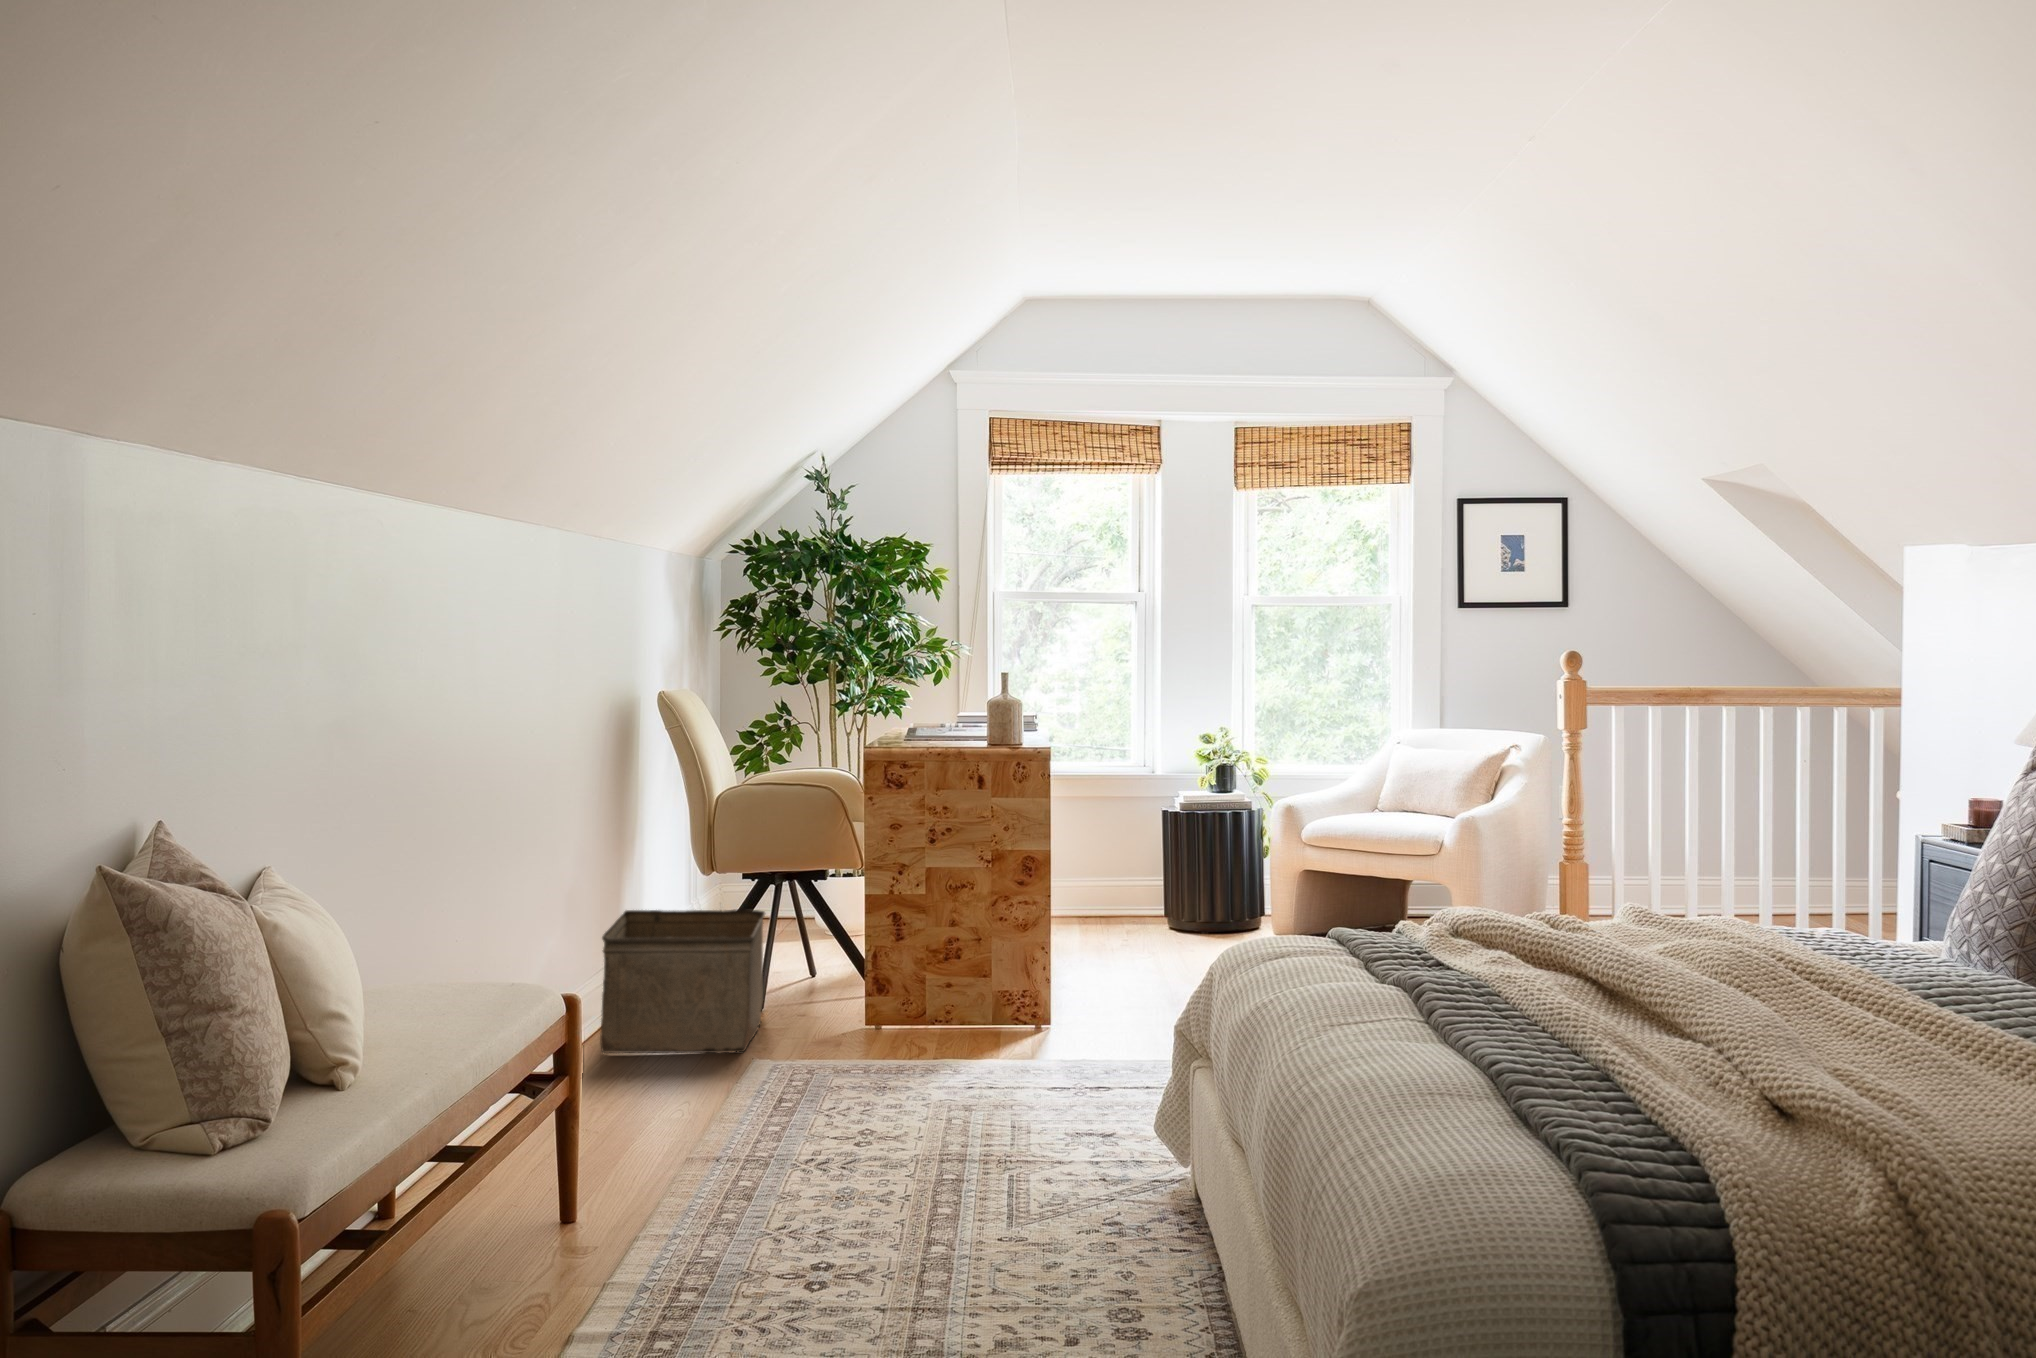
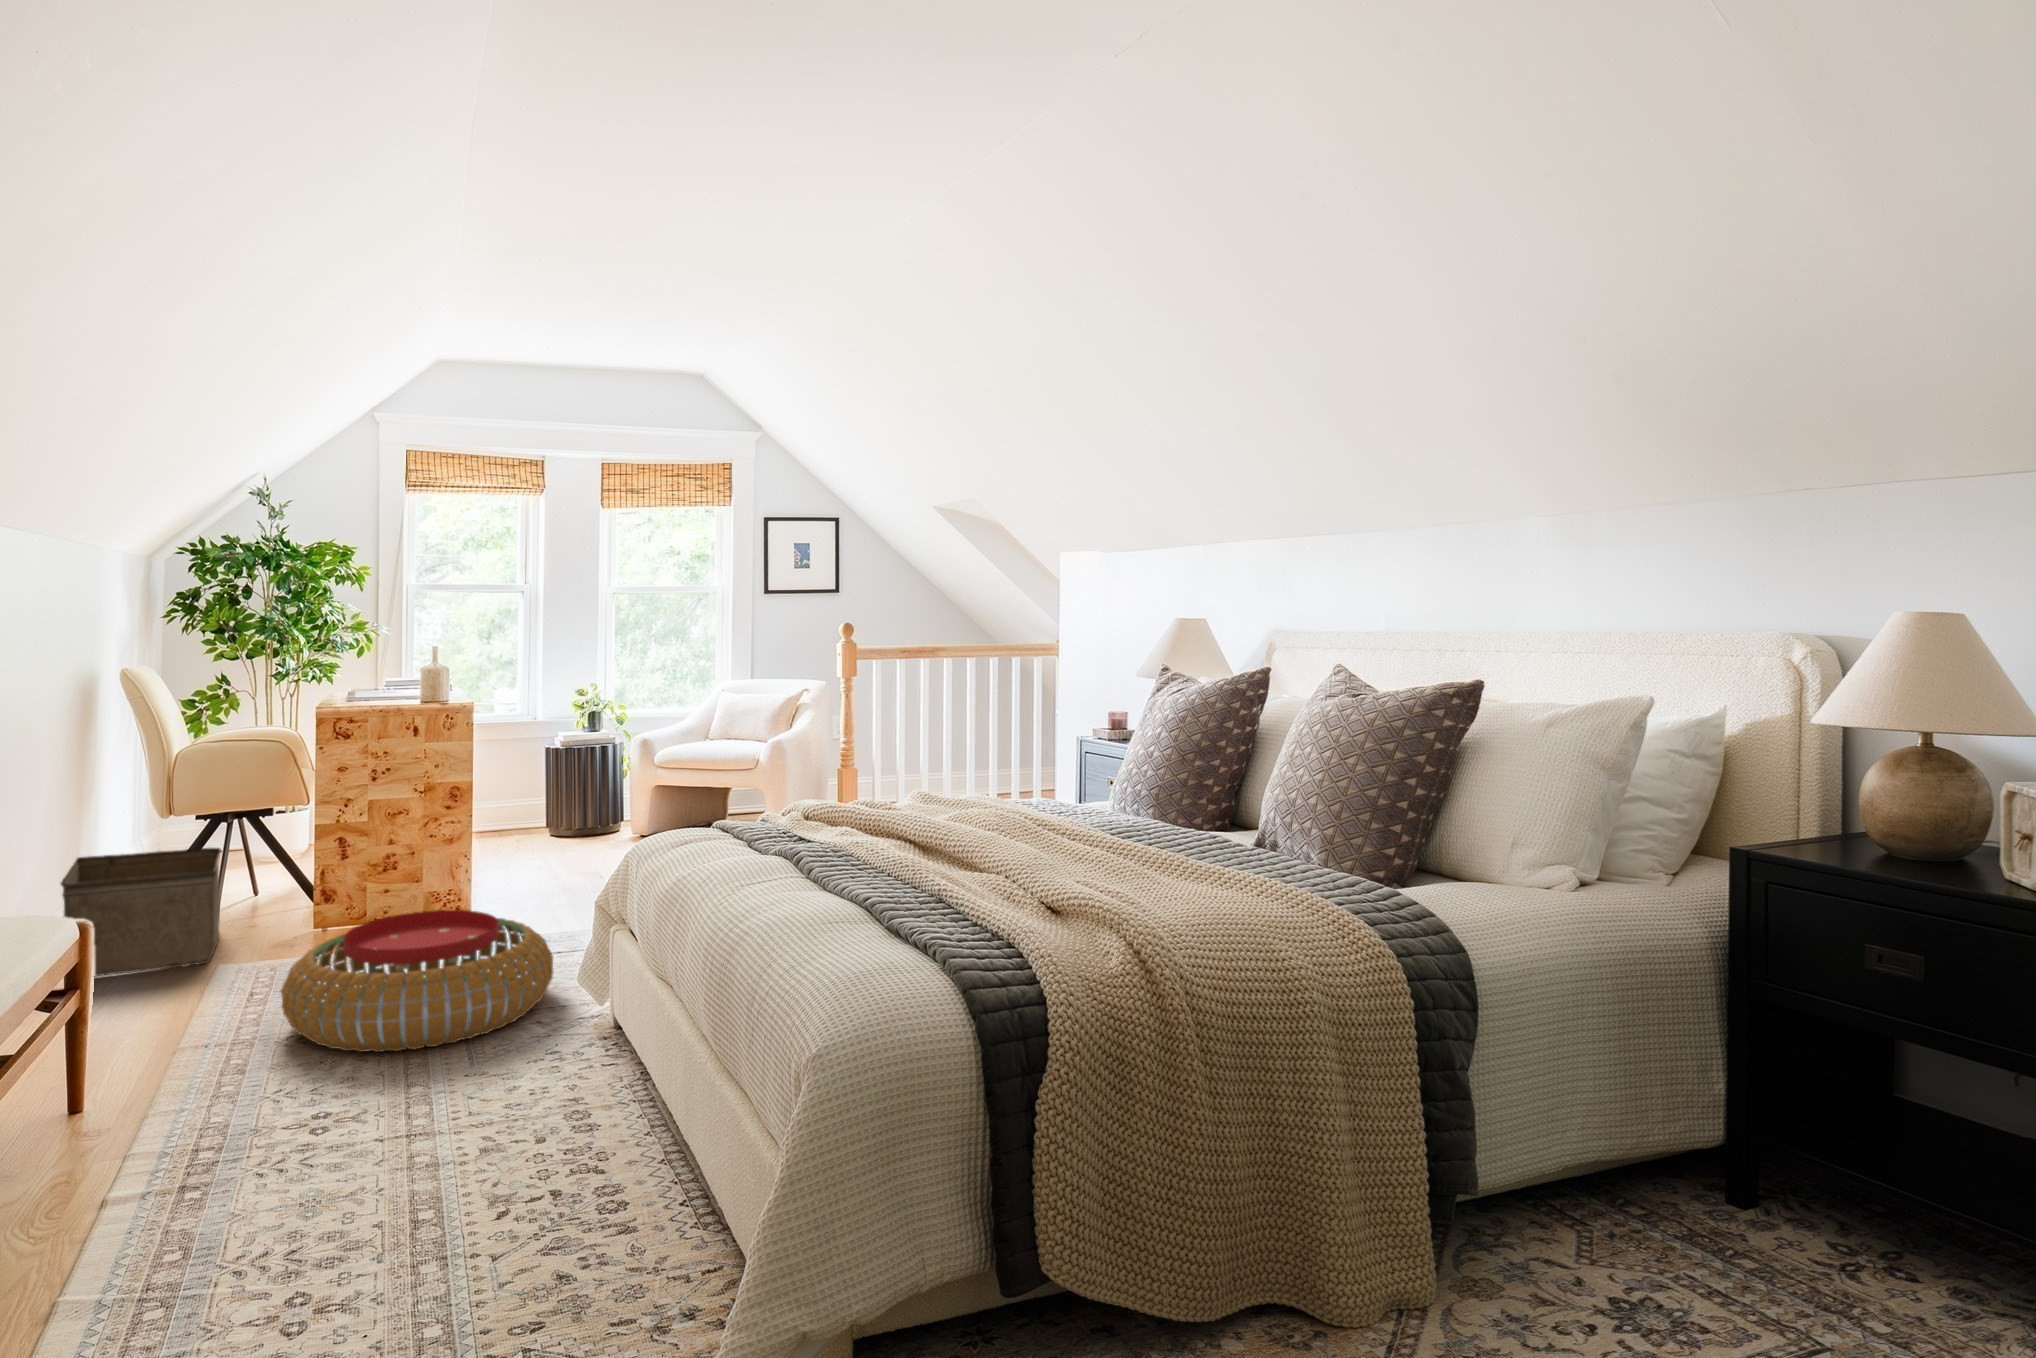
pouf: none [799,1011,1130,1197] -> present [281,910,554,1052]

